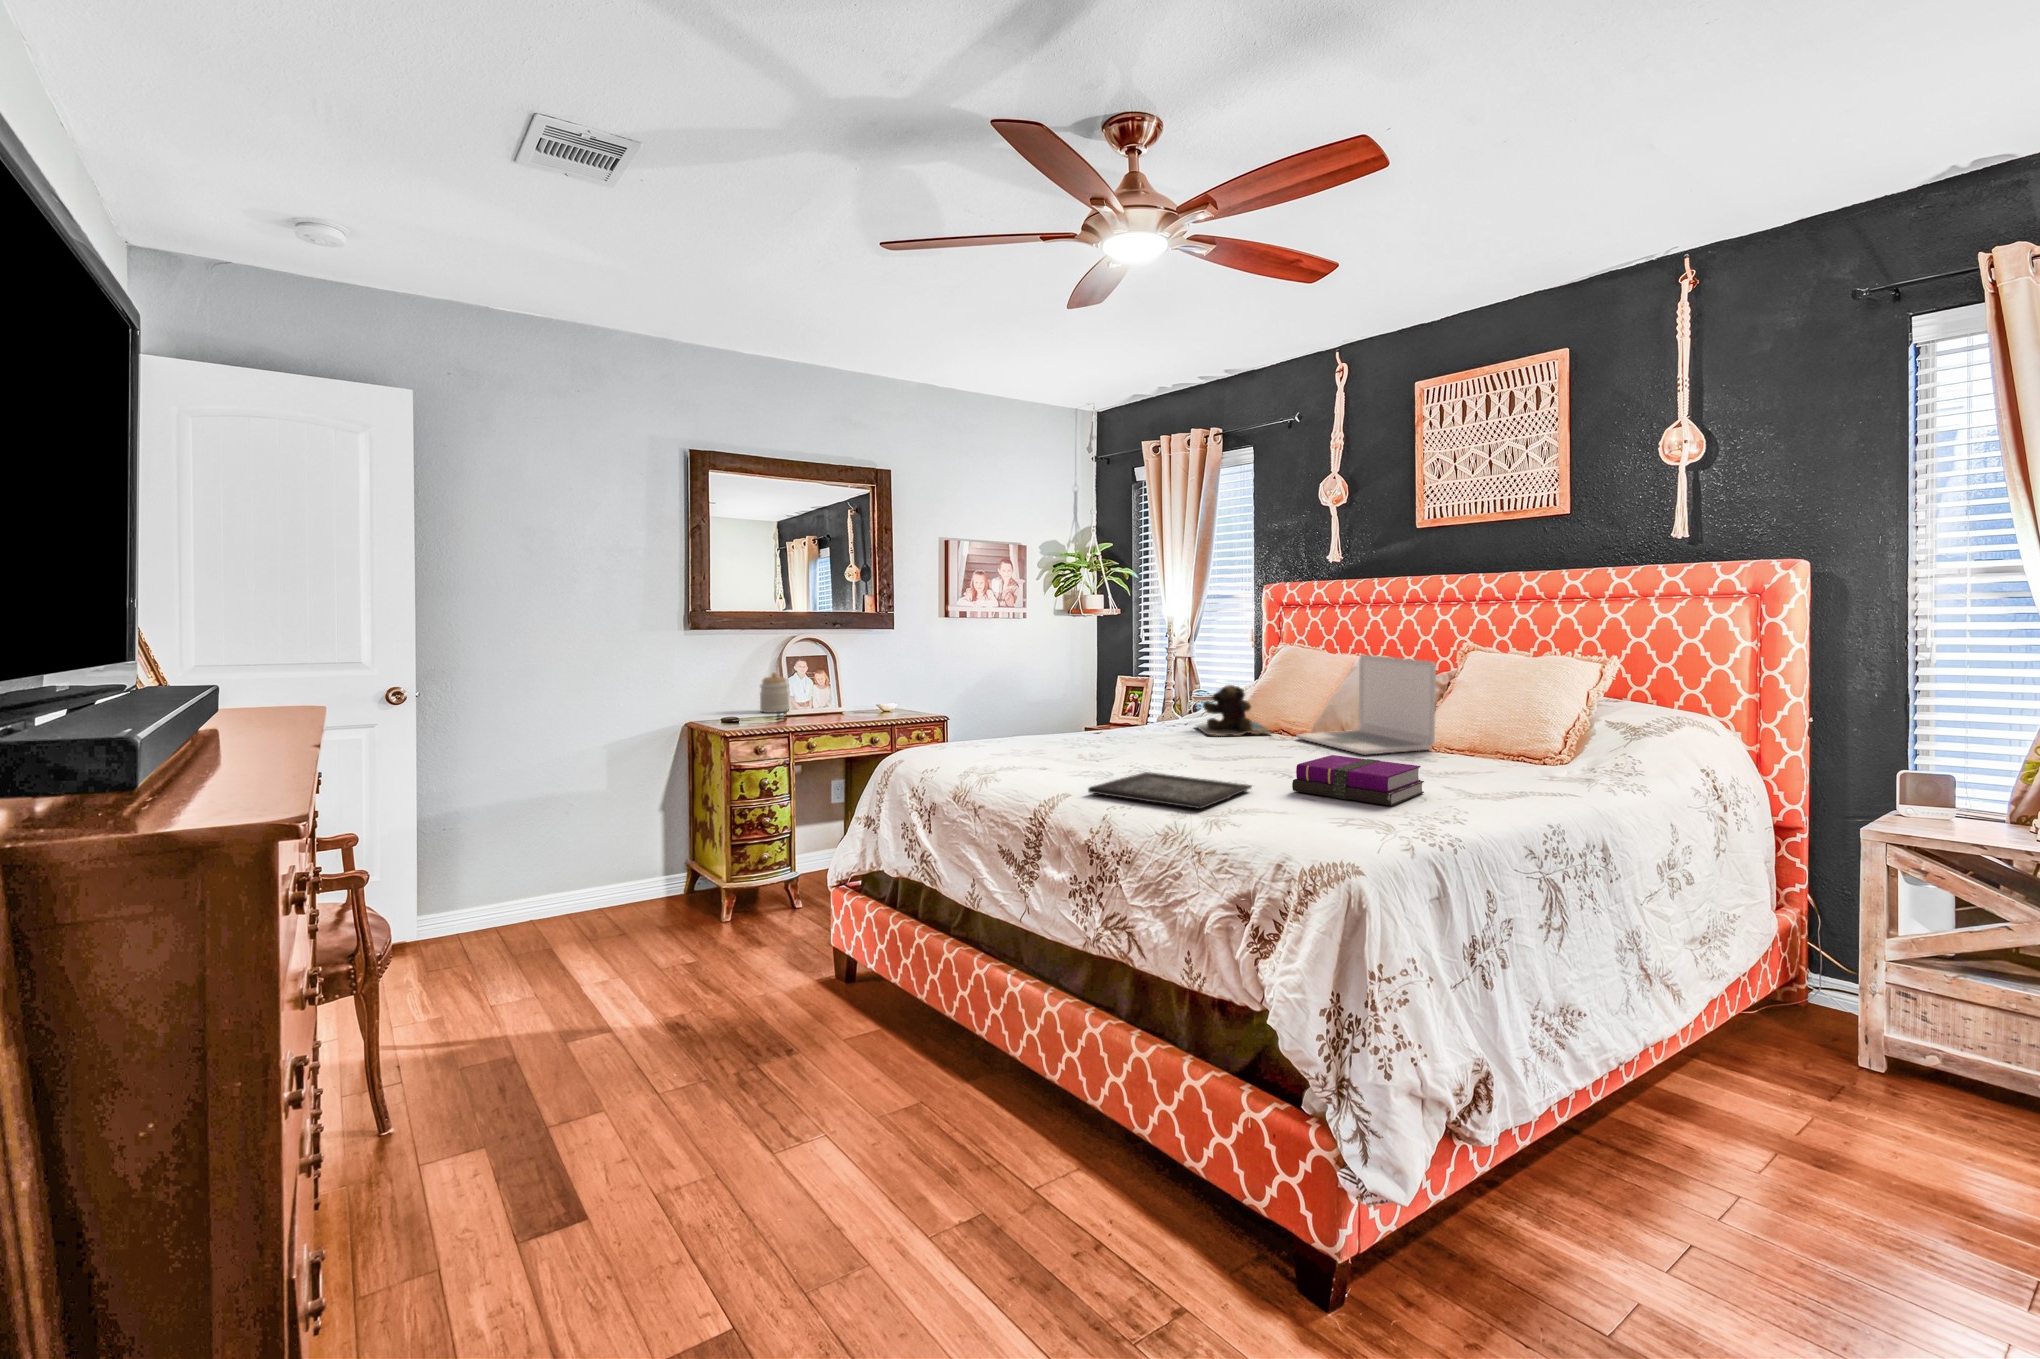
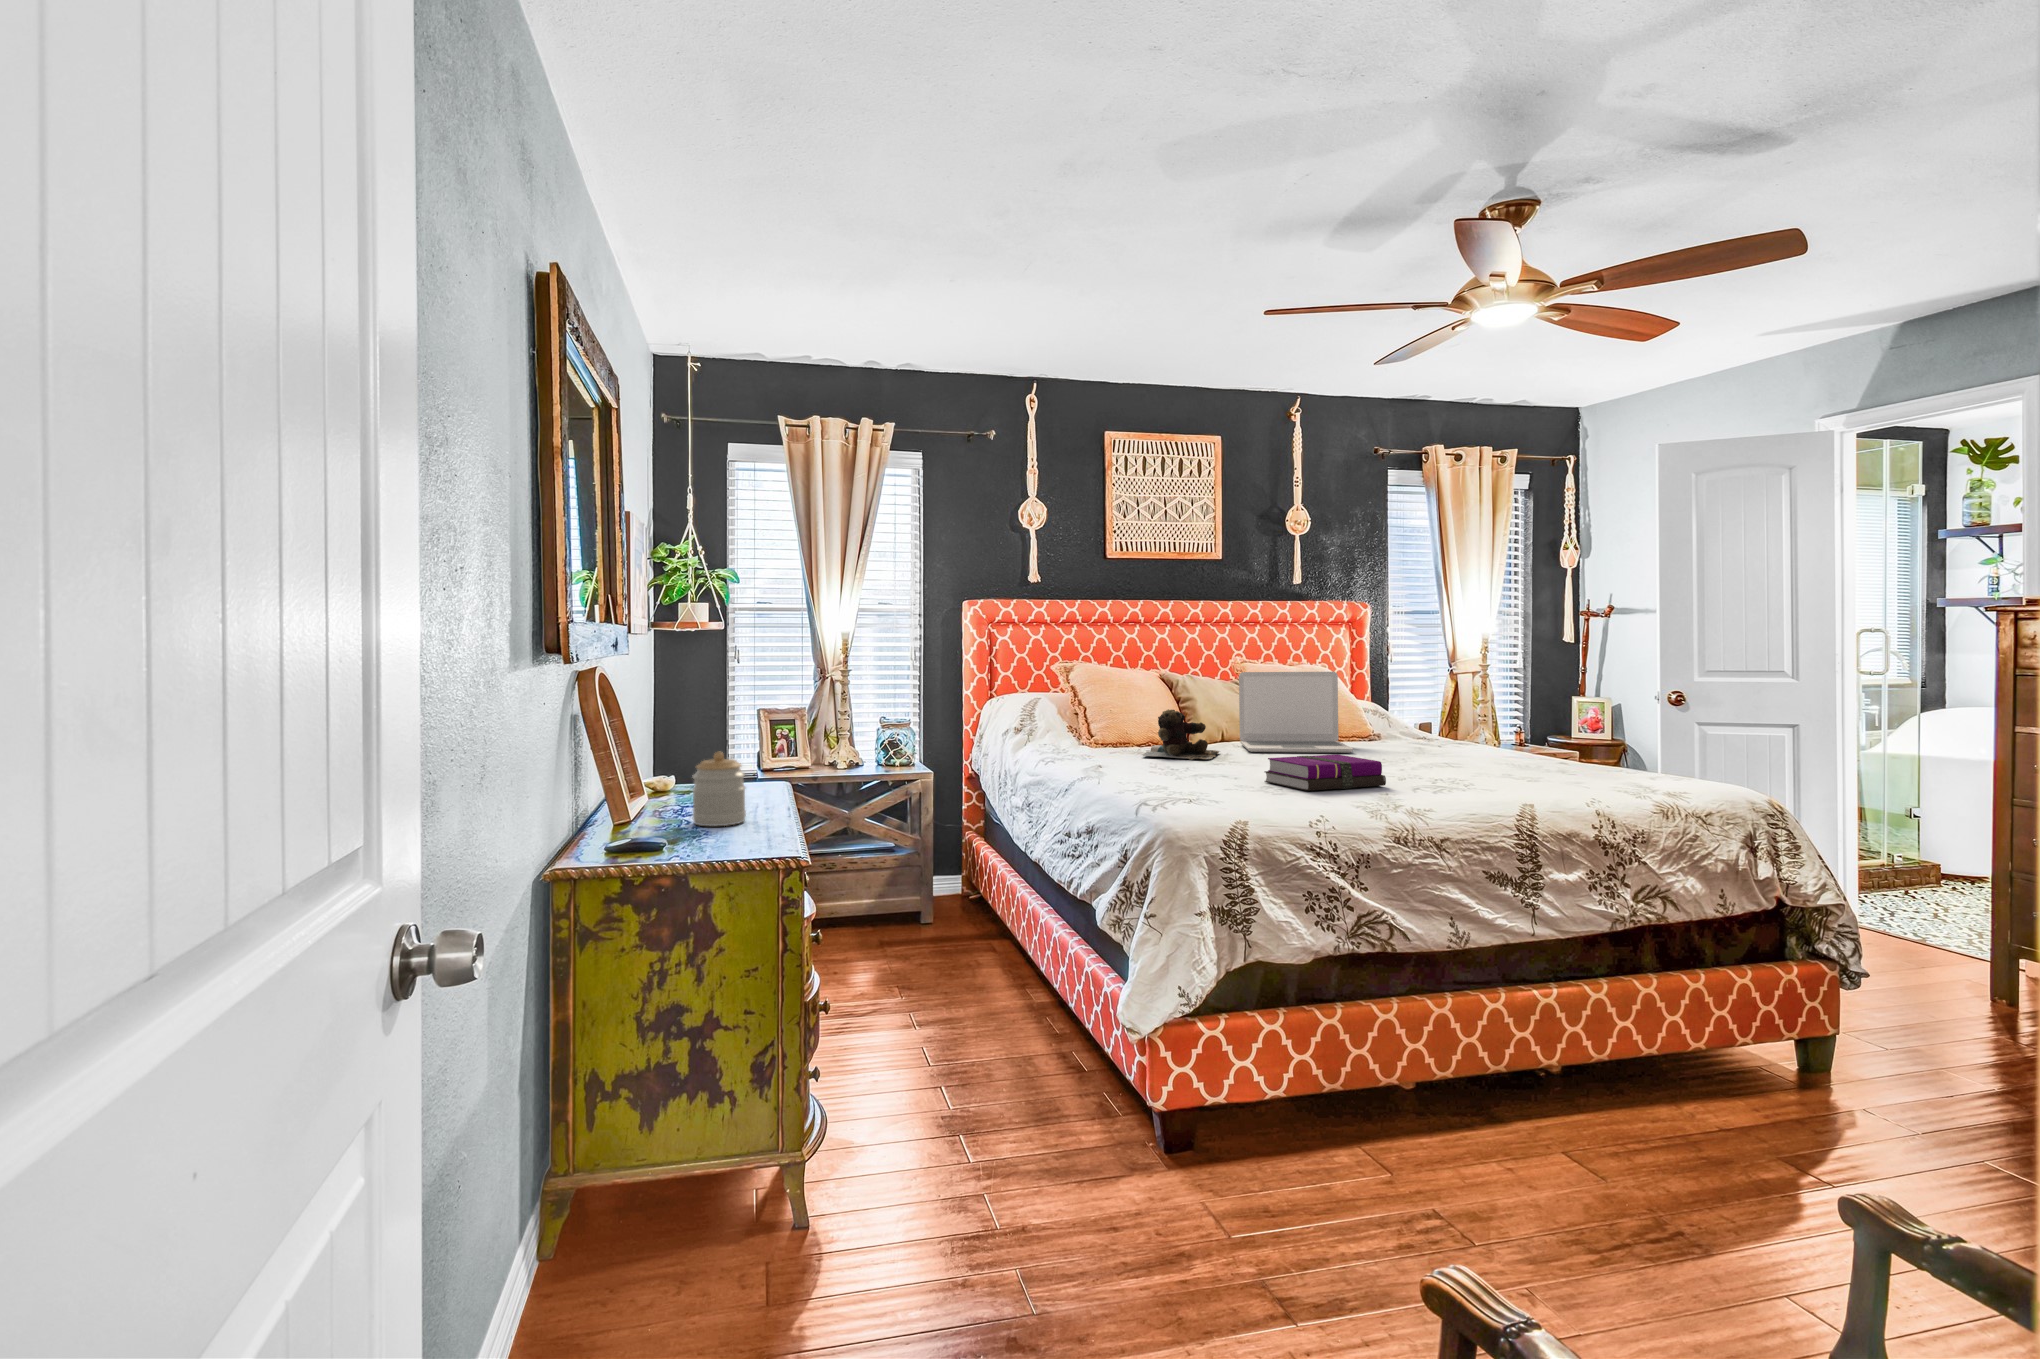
notebook: present [1292,755,1424,806] -> present [1265,754,1386,791]
tray: present [1088,772,1251,809] -> none [1430,773,1601,797]

